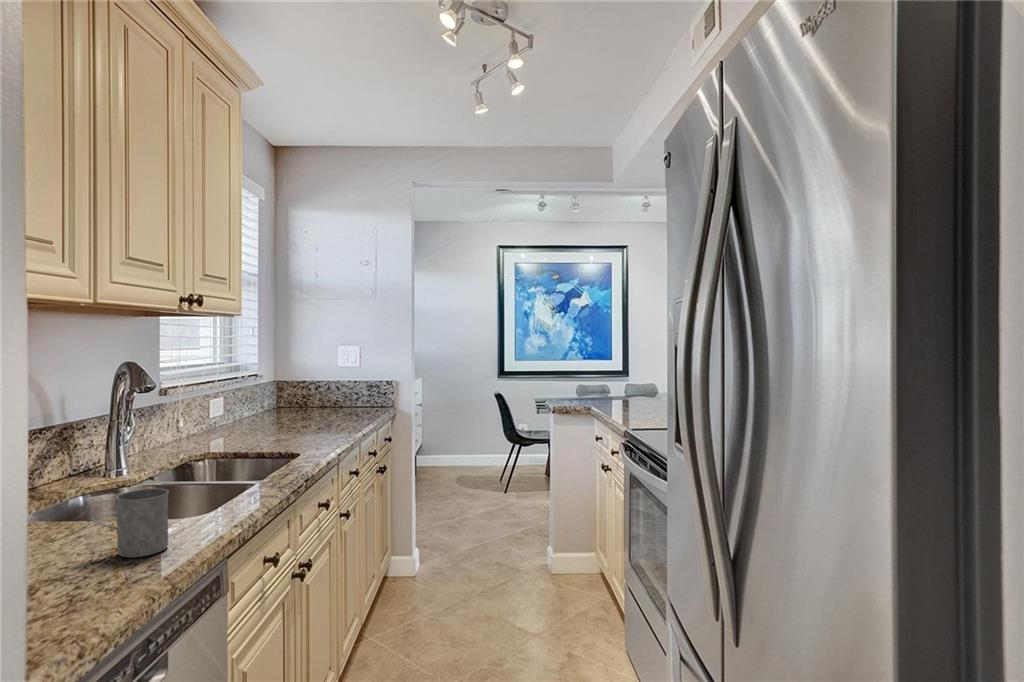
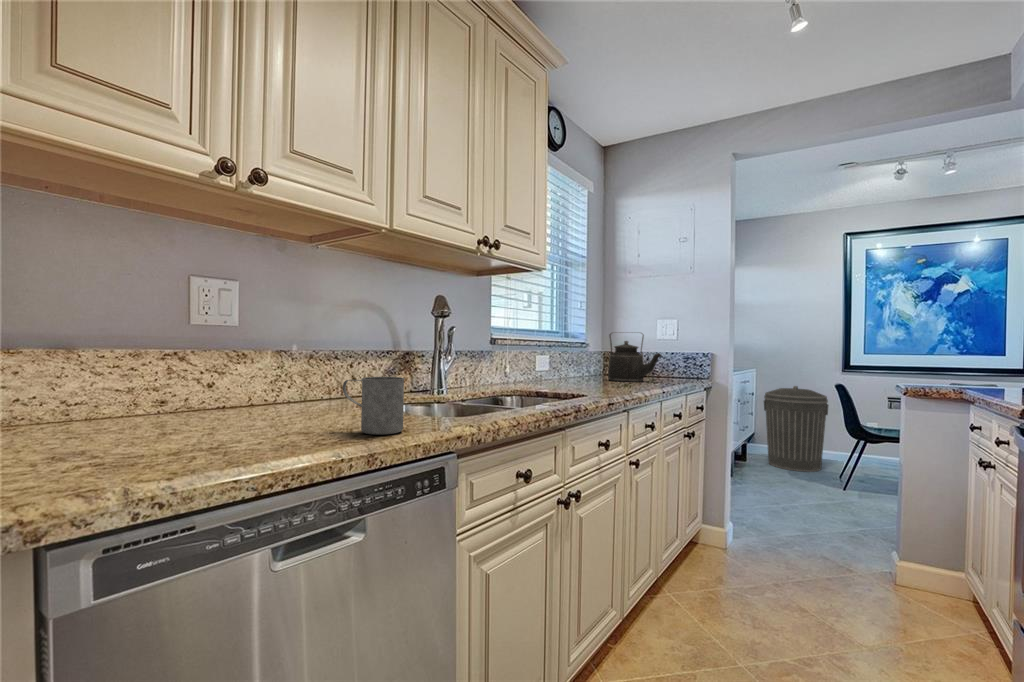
kettle: none [294,364,353,420] -> present [608,333,661,382]
trash can: none [435,394,490,477] -> present [764,386,829,471]

